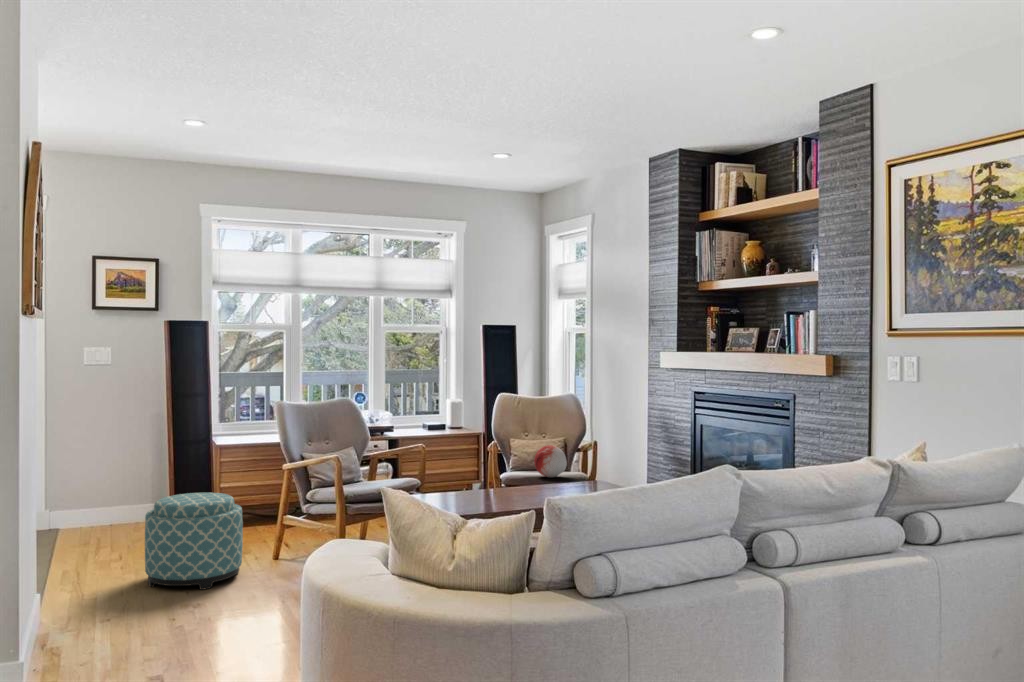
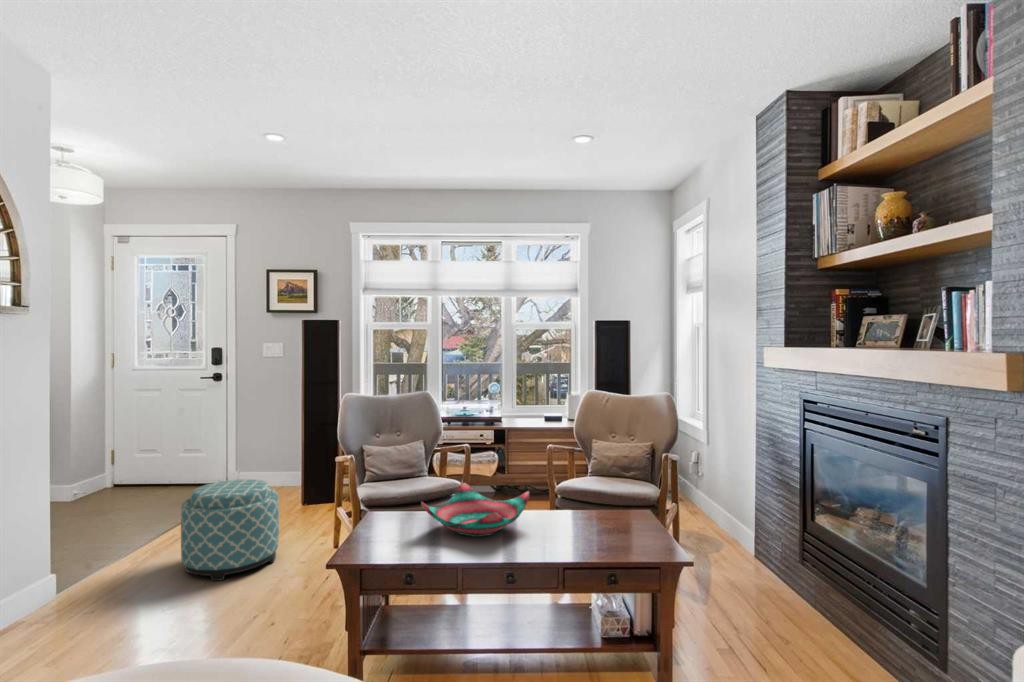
decorative orb: present [534,445,567,477] -> none [595,455,632,493]
decorative bowl: none [456,468,525,503] -> present [421,483,529,537]

